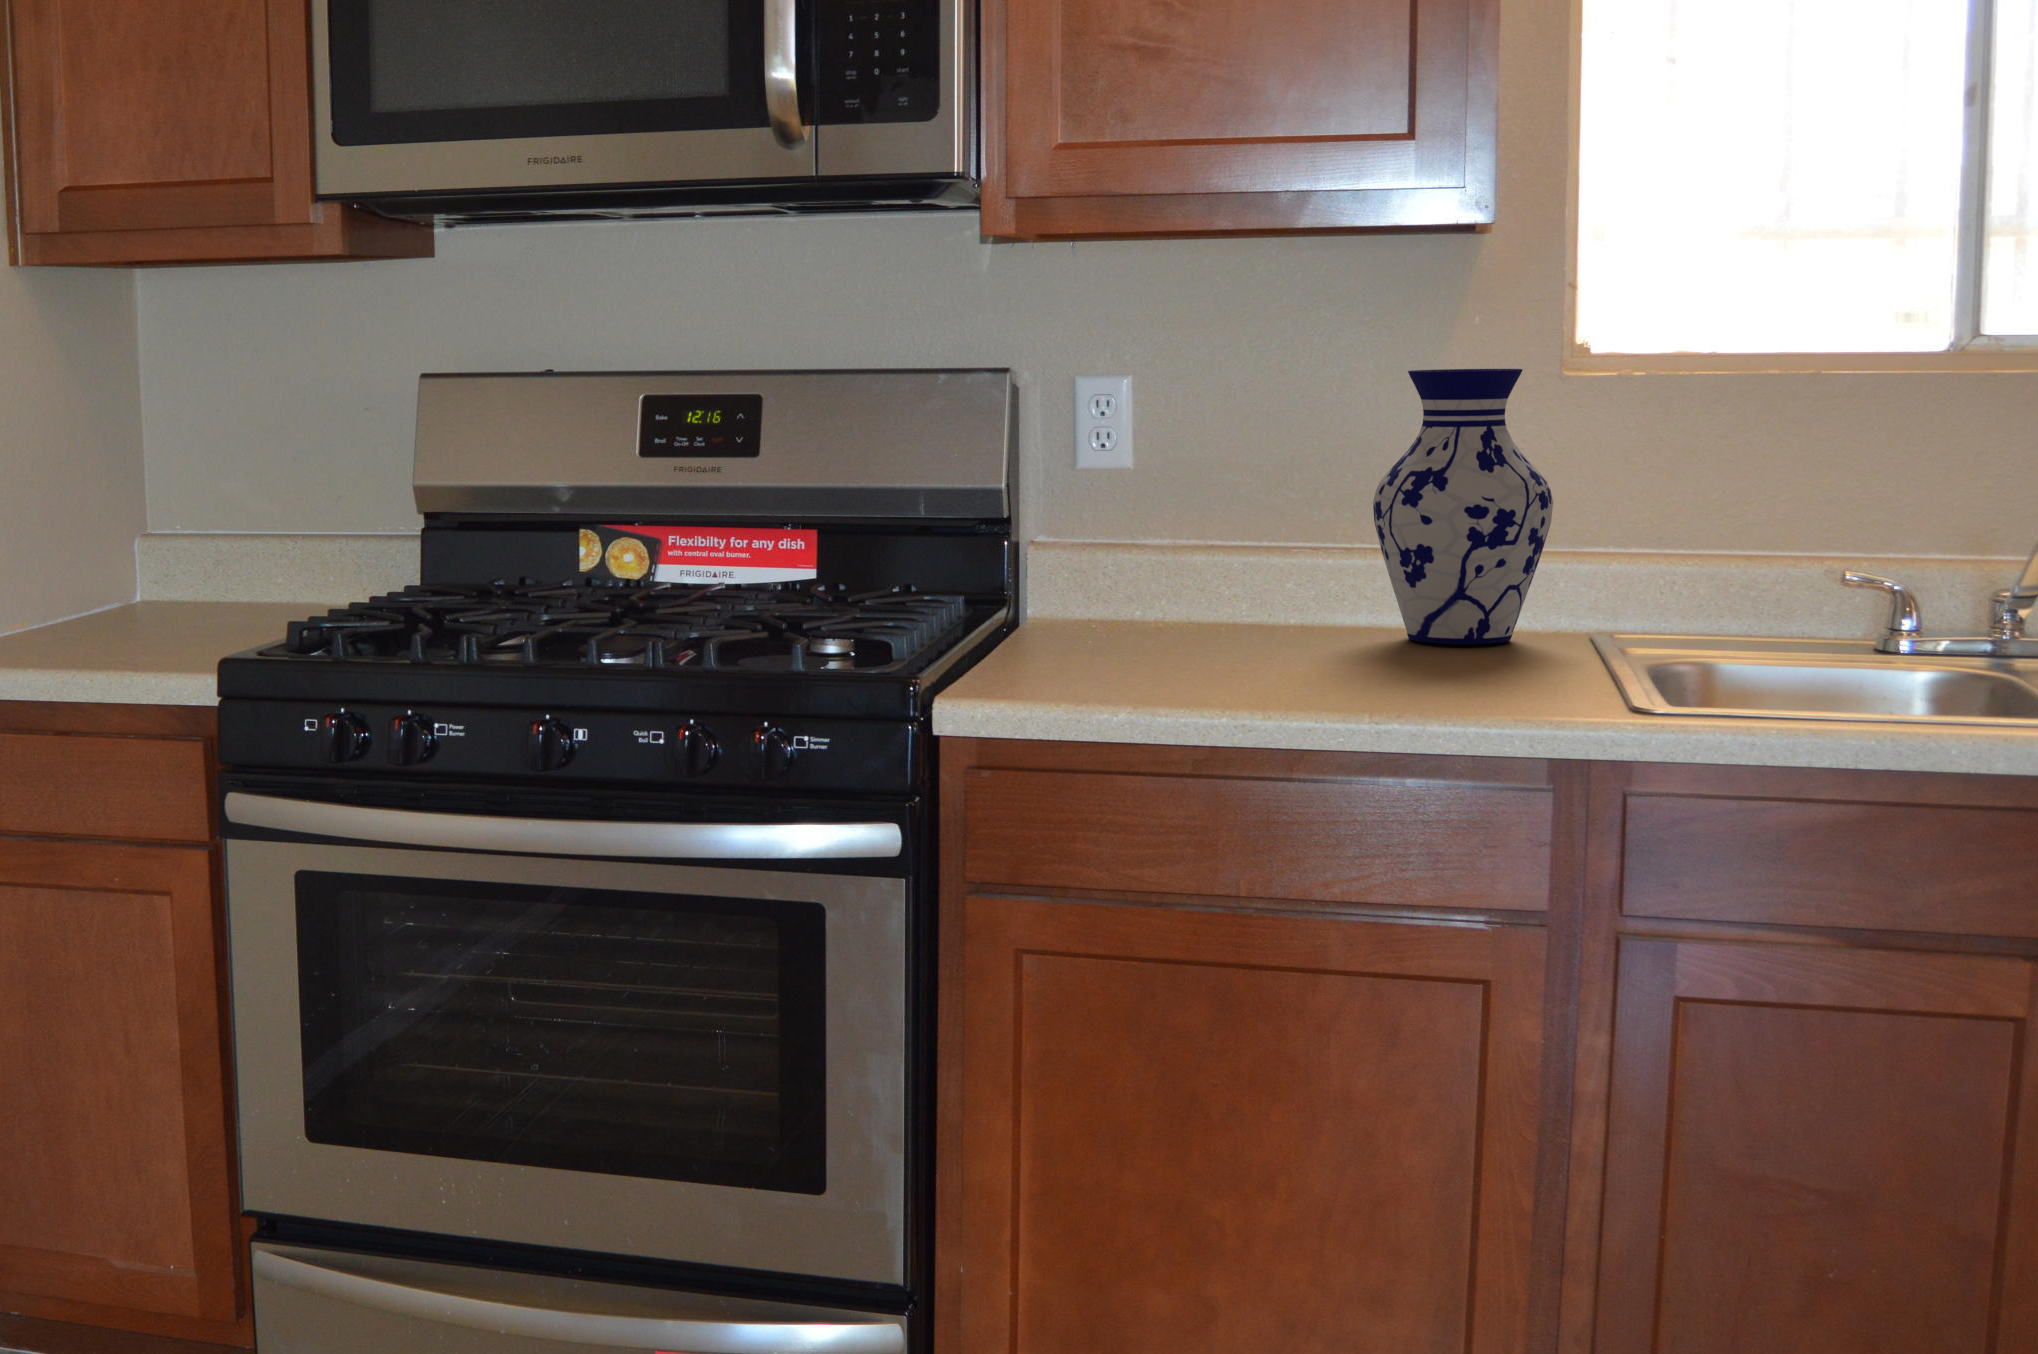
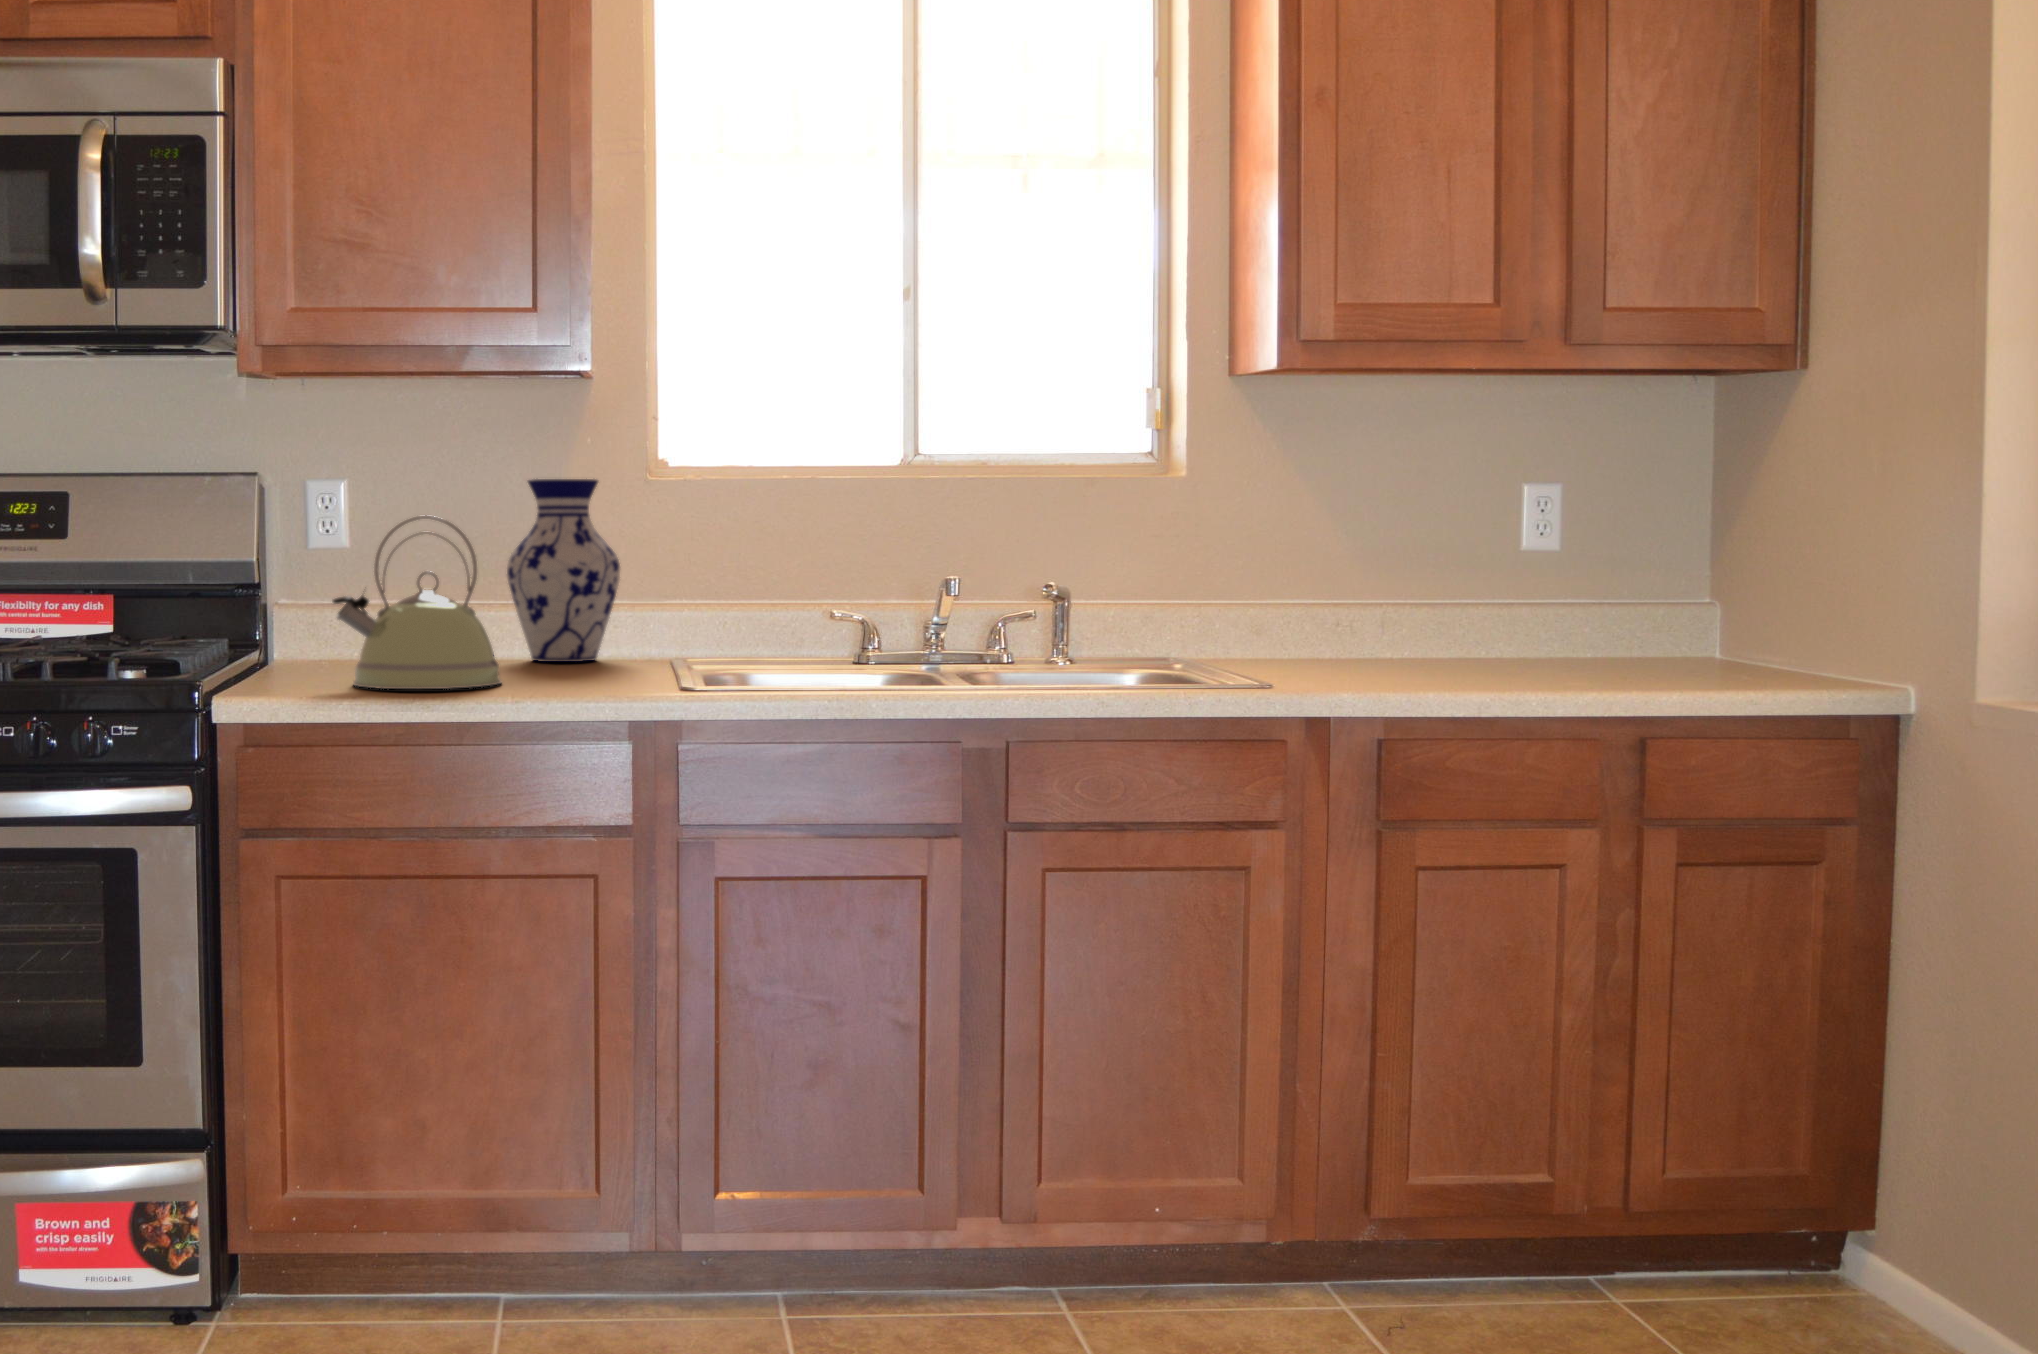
kettle: none [1098,441,1347,697] -> present [333,515,501,689]

